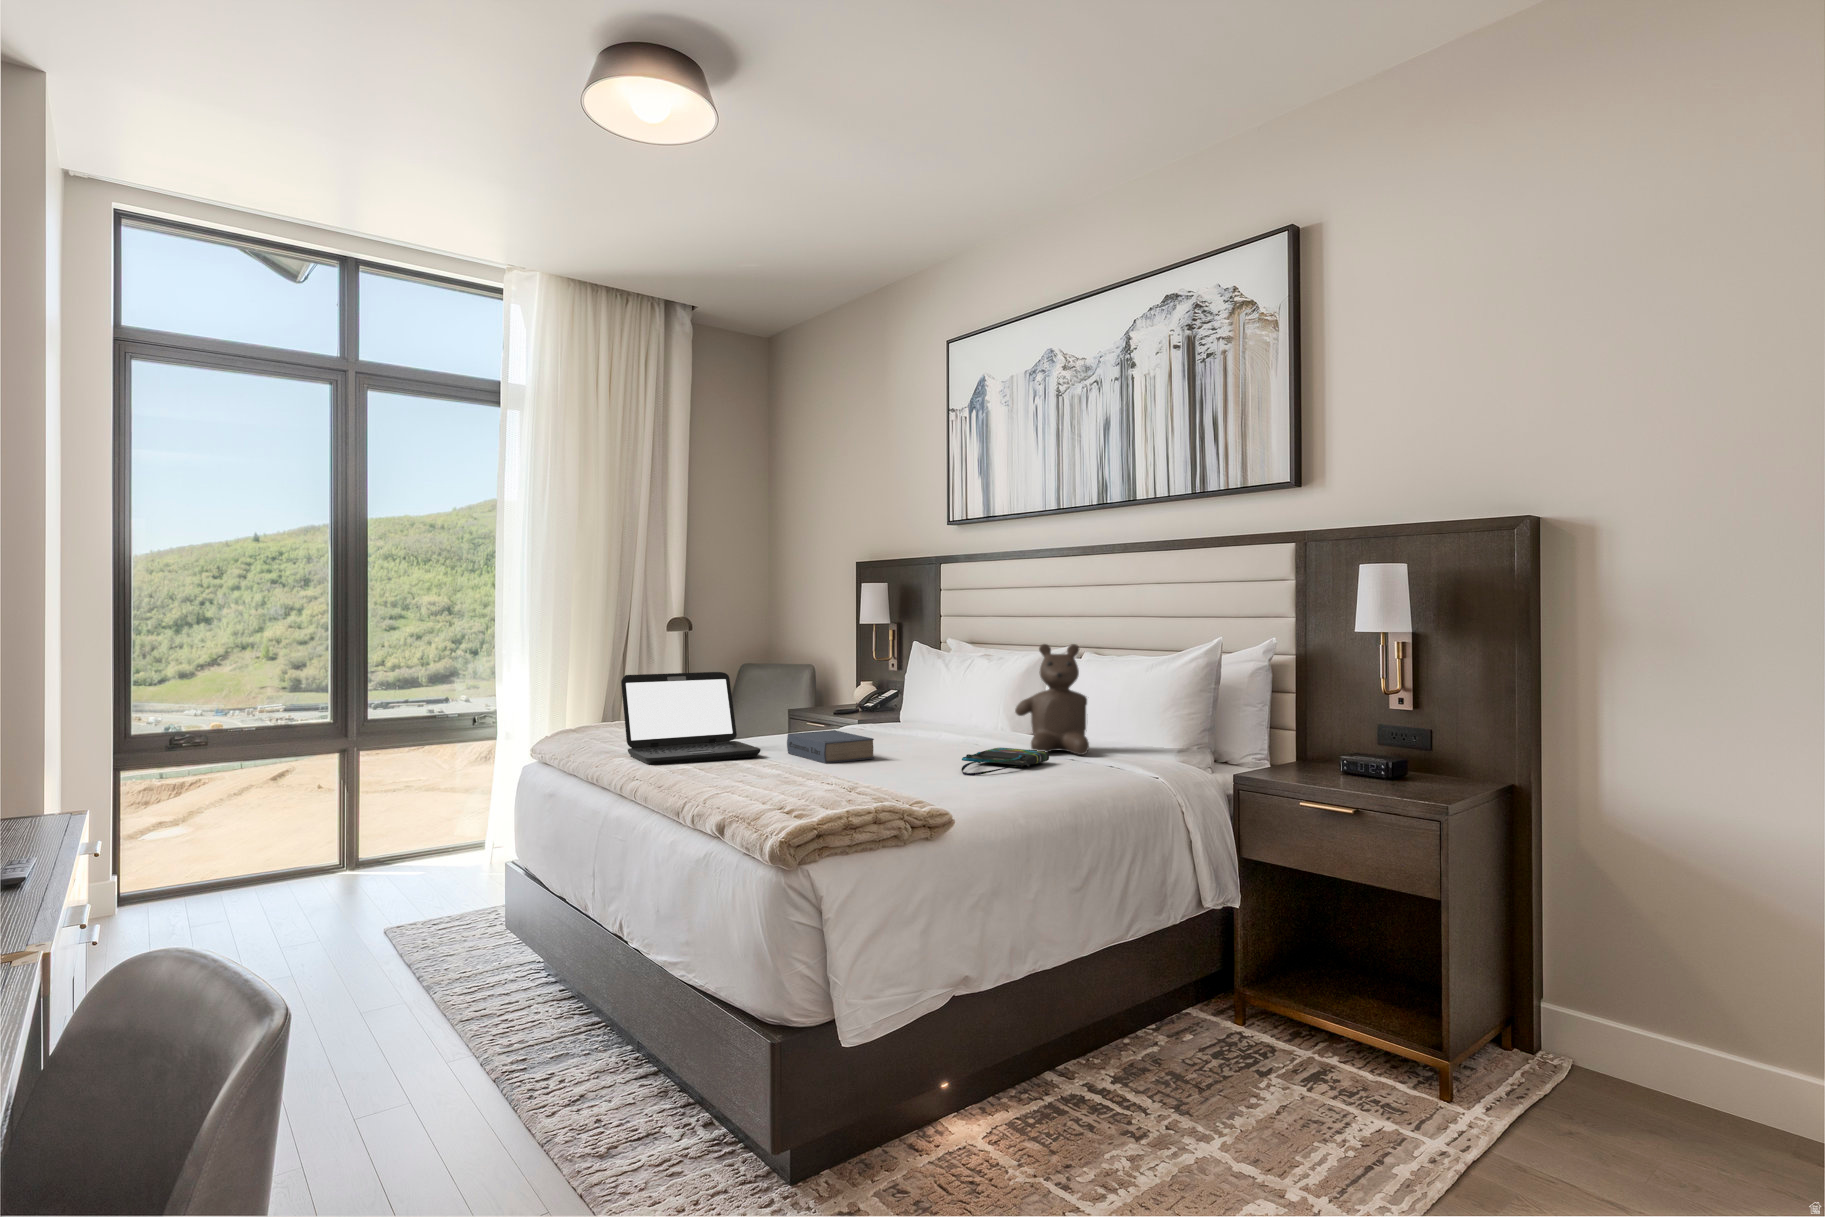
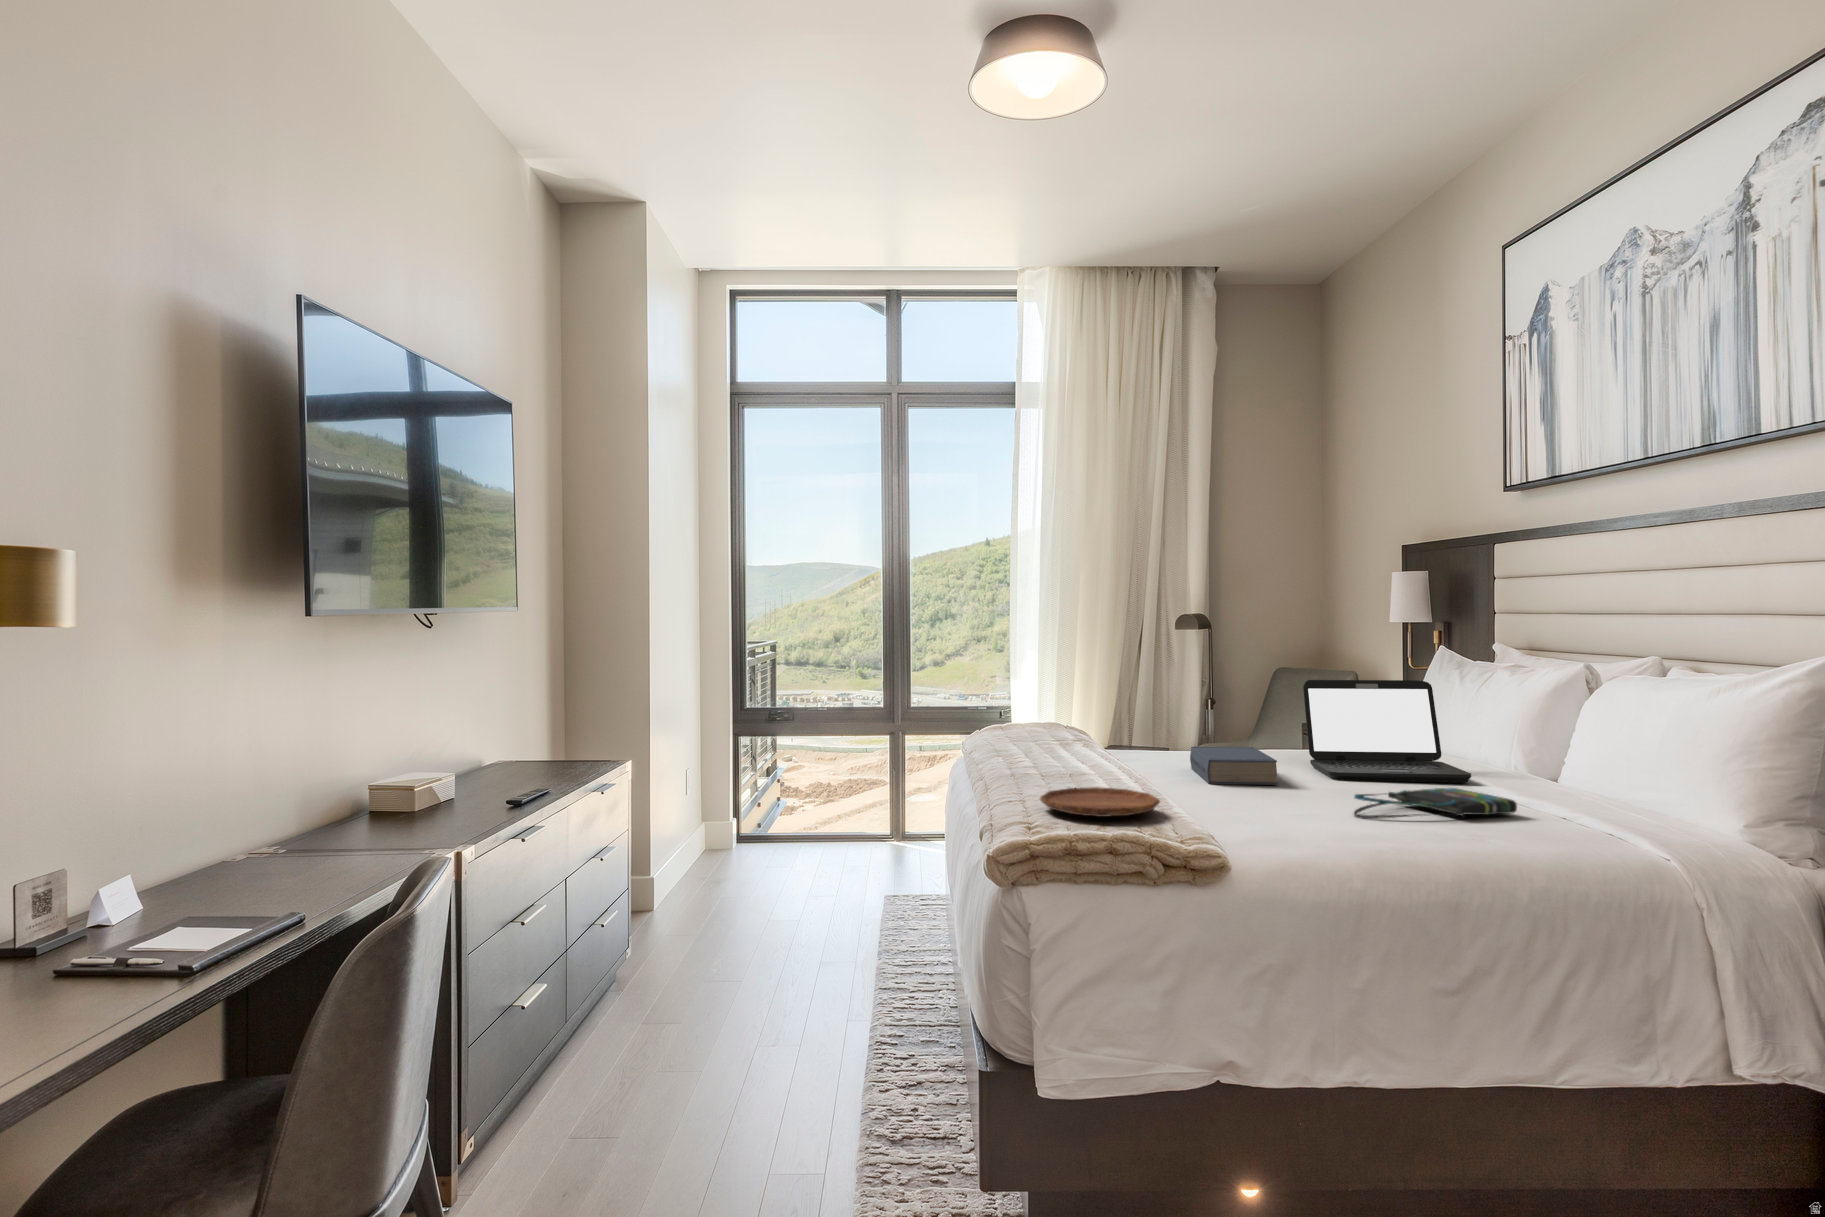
teddy bear: present [1015,644,1089,755] -> none [1509,650,1654,811]
laptop: present [621,672,760,765] -> present [1303,680,1471,783]
tray: none [741,772,847,797] -> present [1040,787,1160,817]

